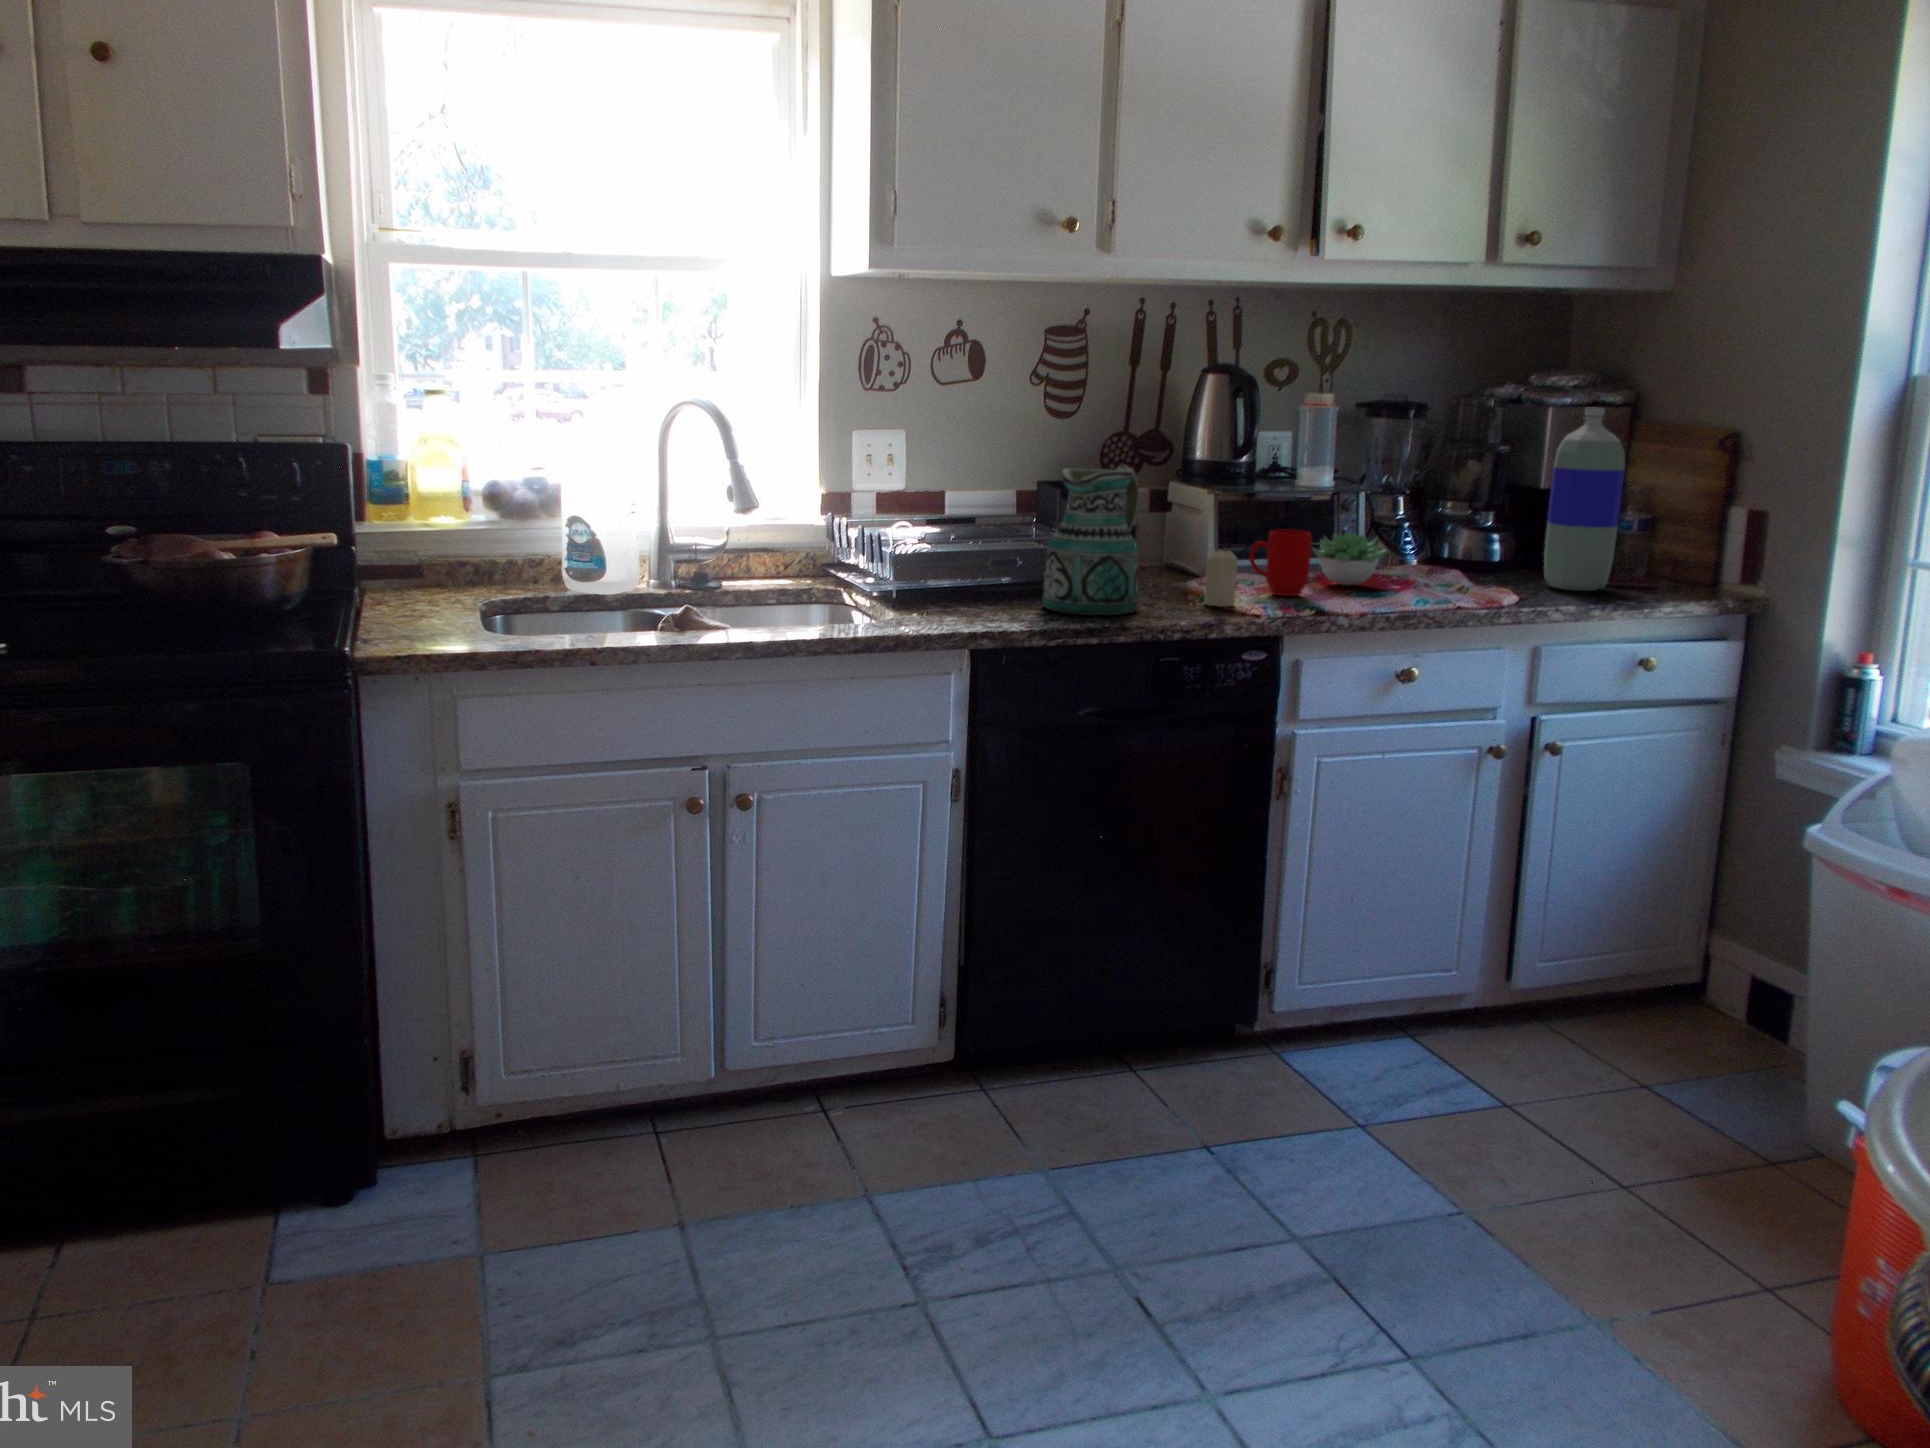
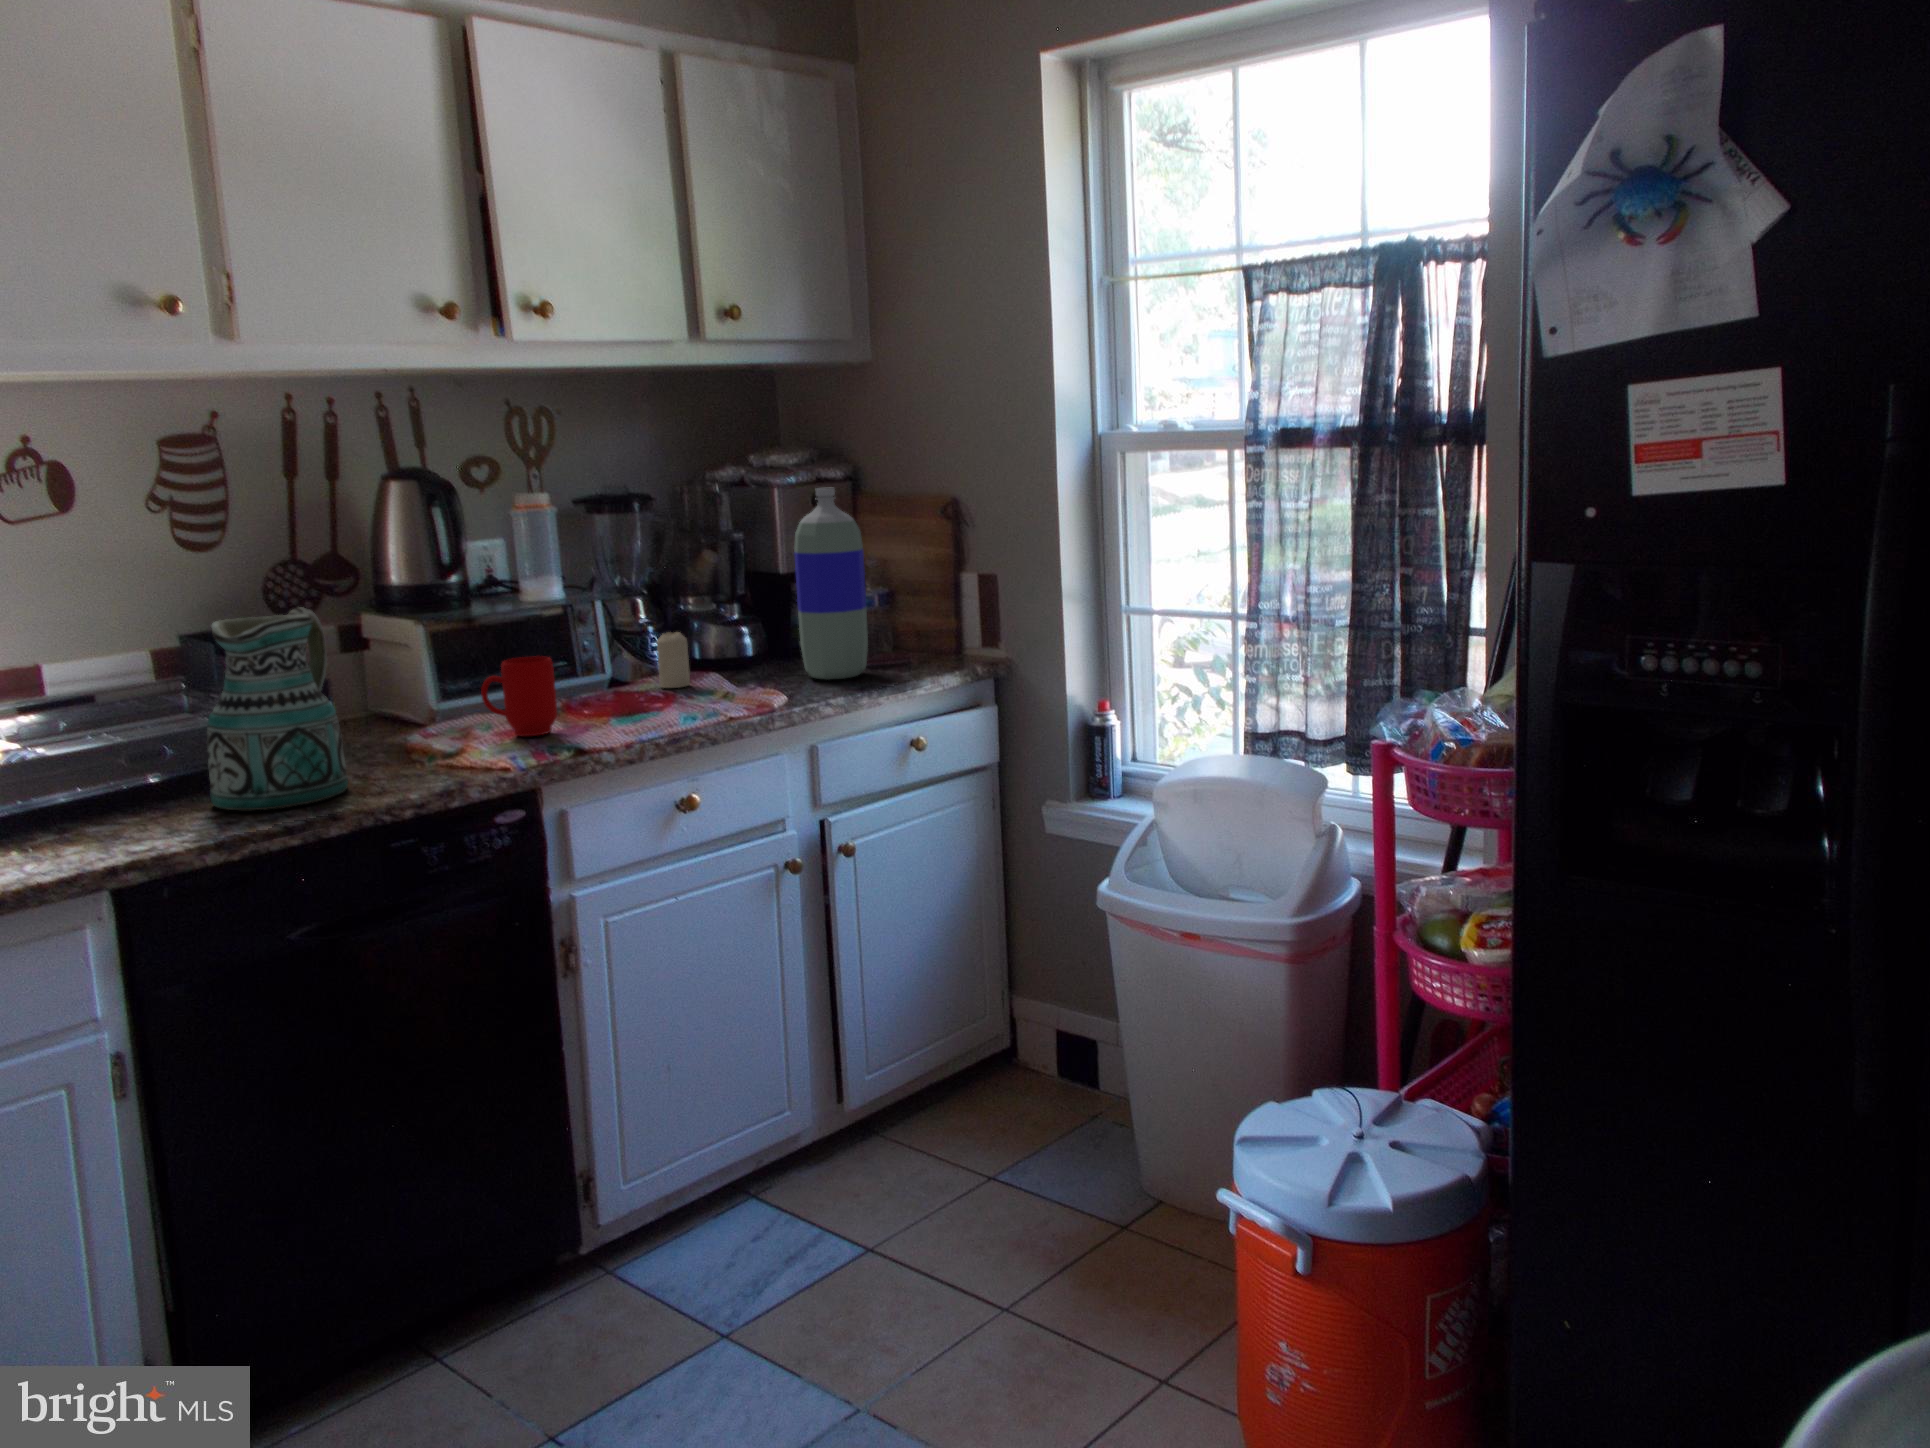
succulent plant: present [1313,533,1386,585] -> none [553,649,639,710]
candle: present [1204,550,1237,607] -> present [657,632,690,688]

